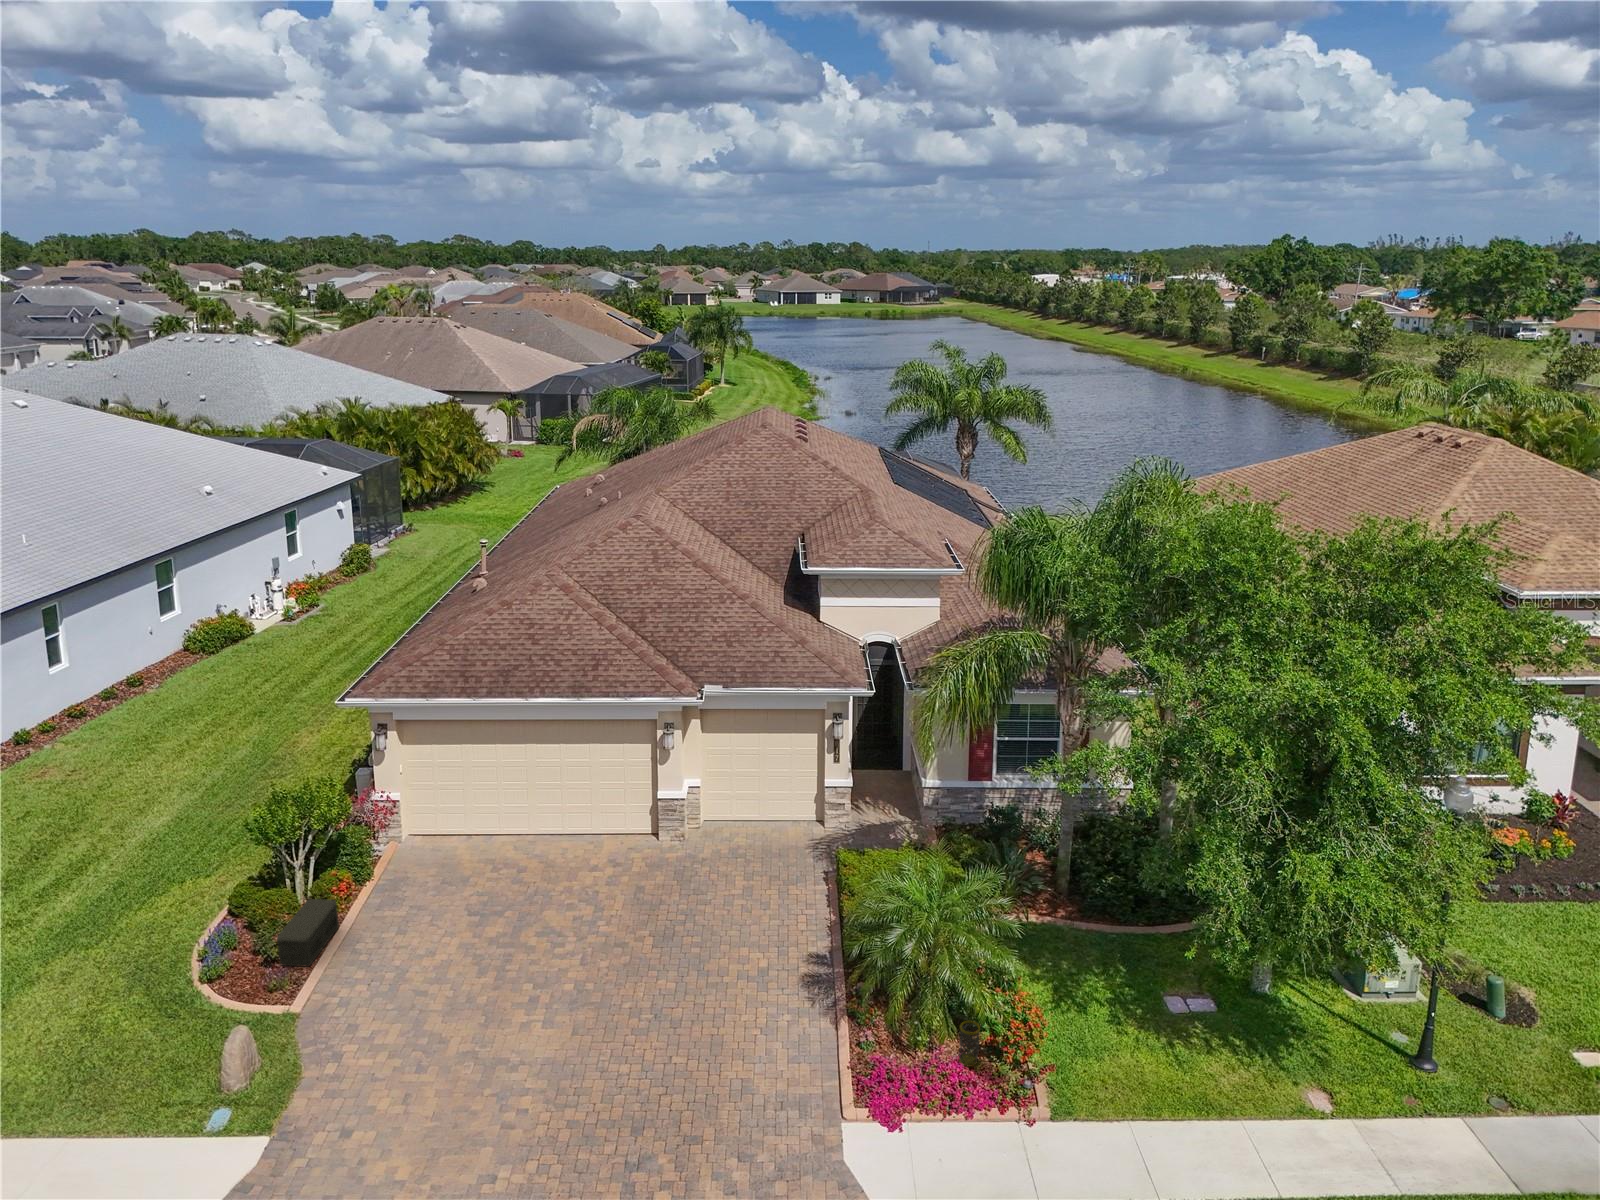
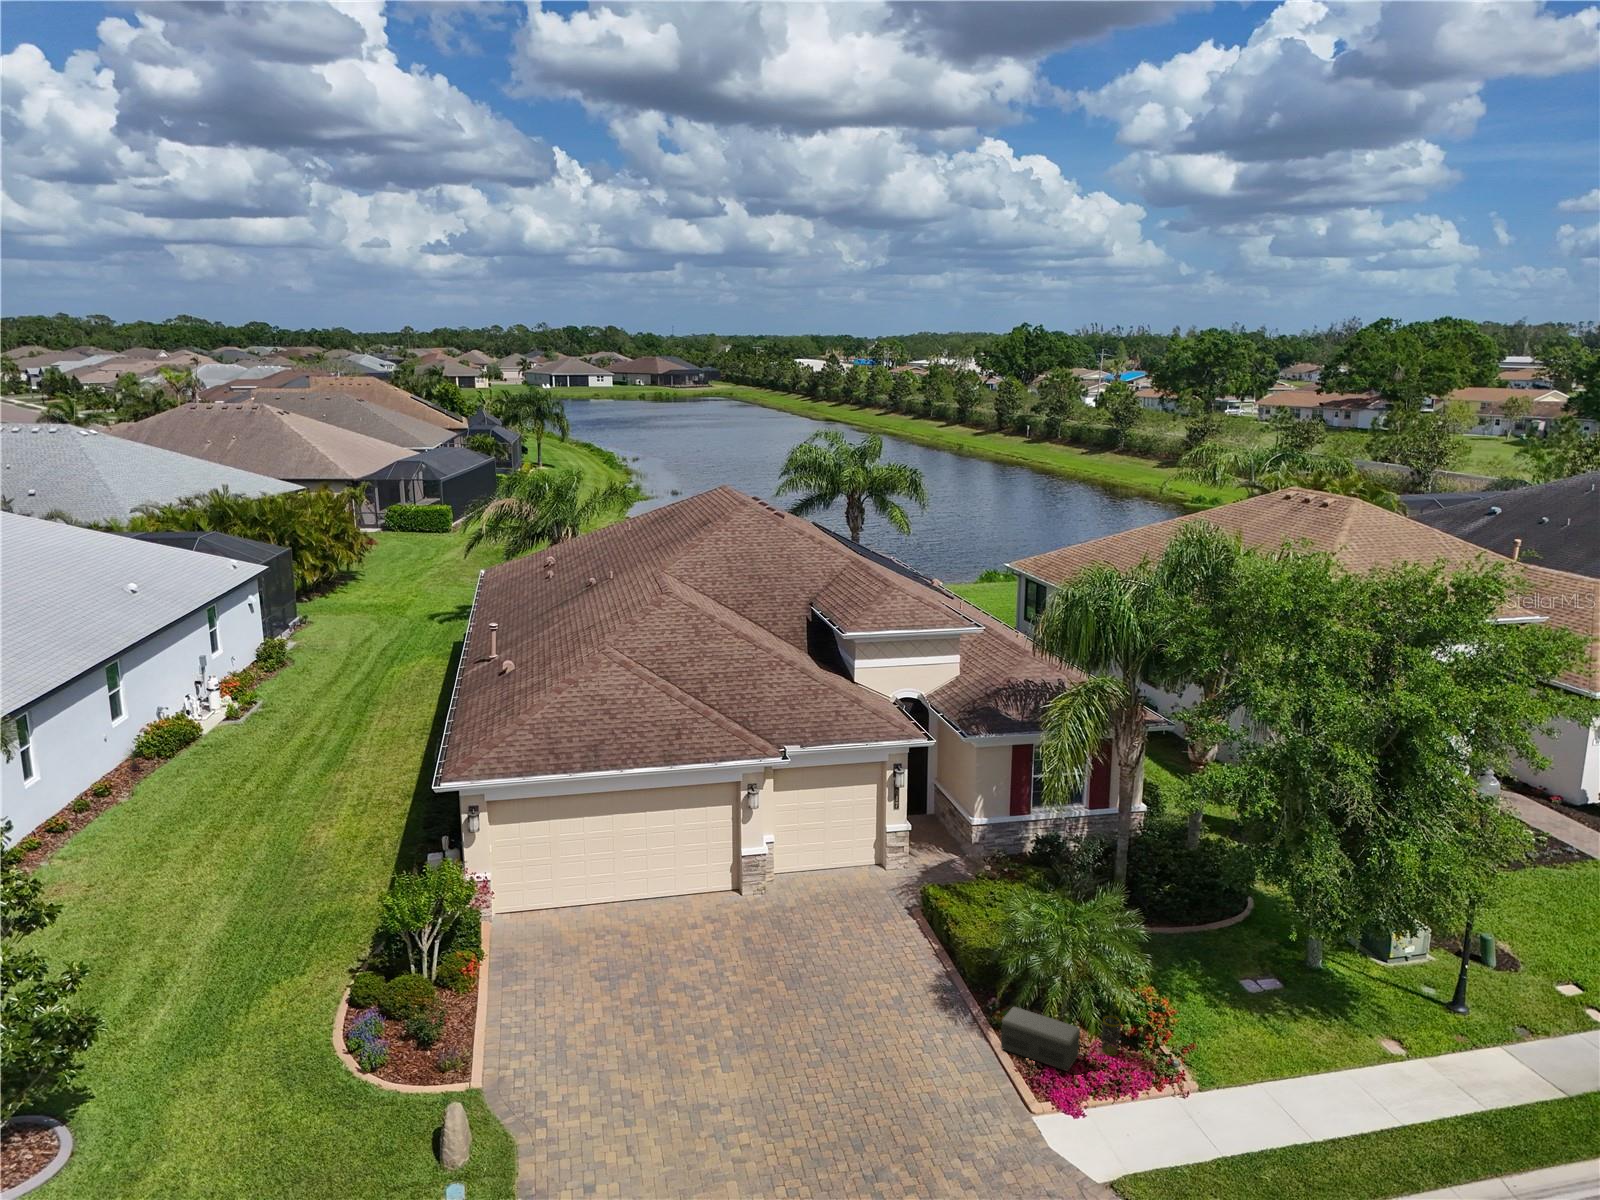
decorative plant: none [163,641,192,663] -> present [128,753,141,771]
storage bench: present [277,899,339,966] -> present [1001,1007,1080,1071]

